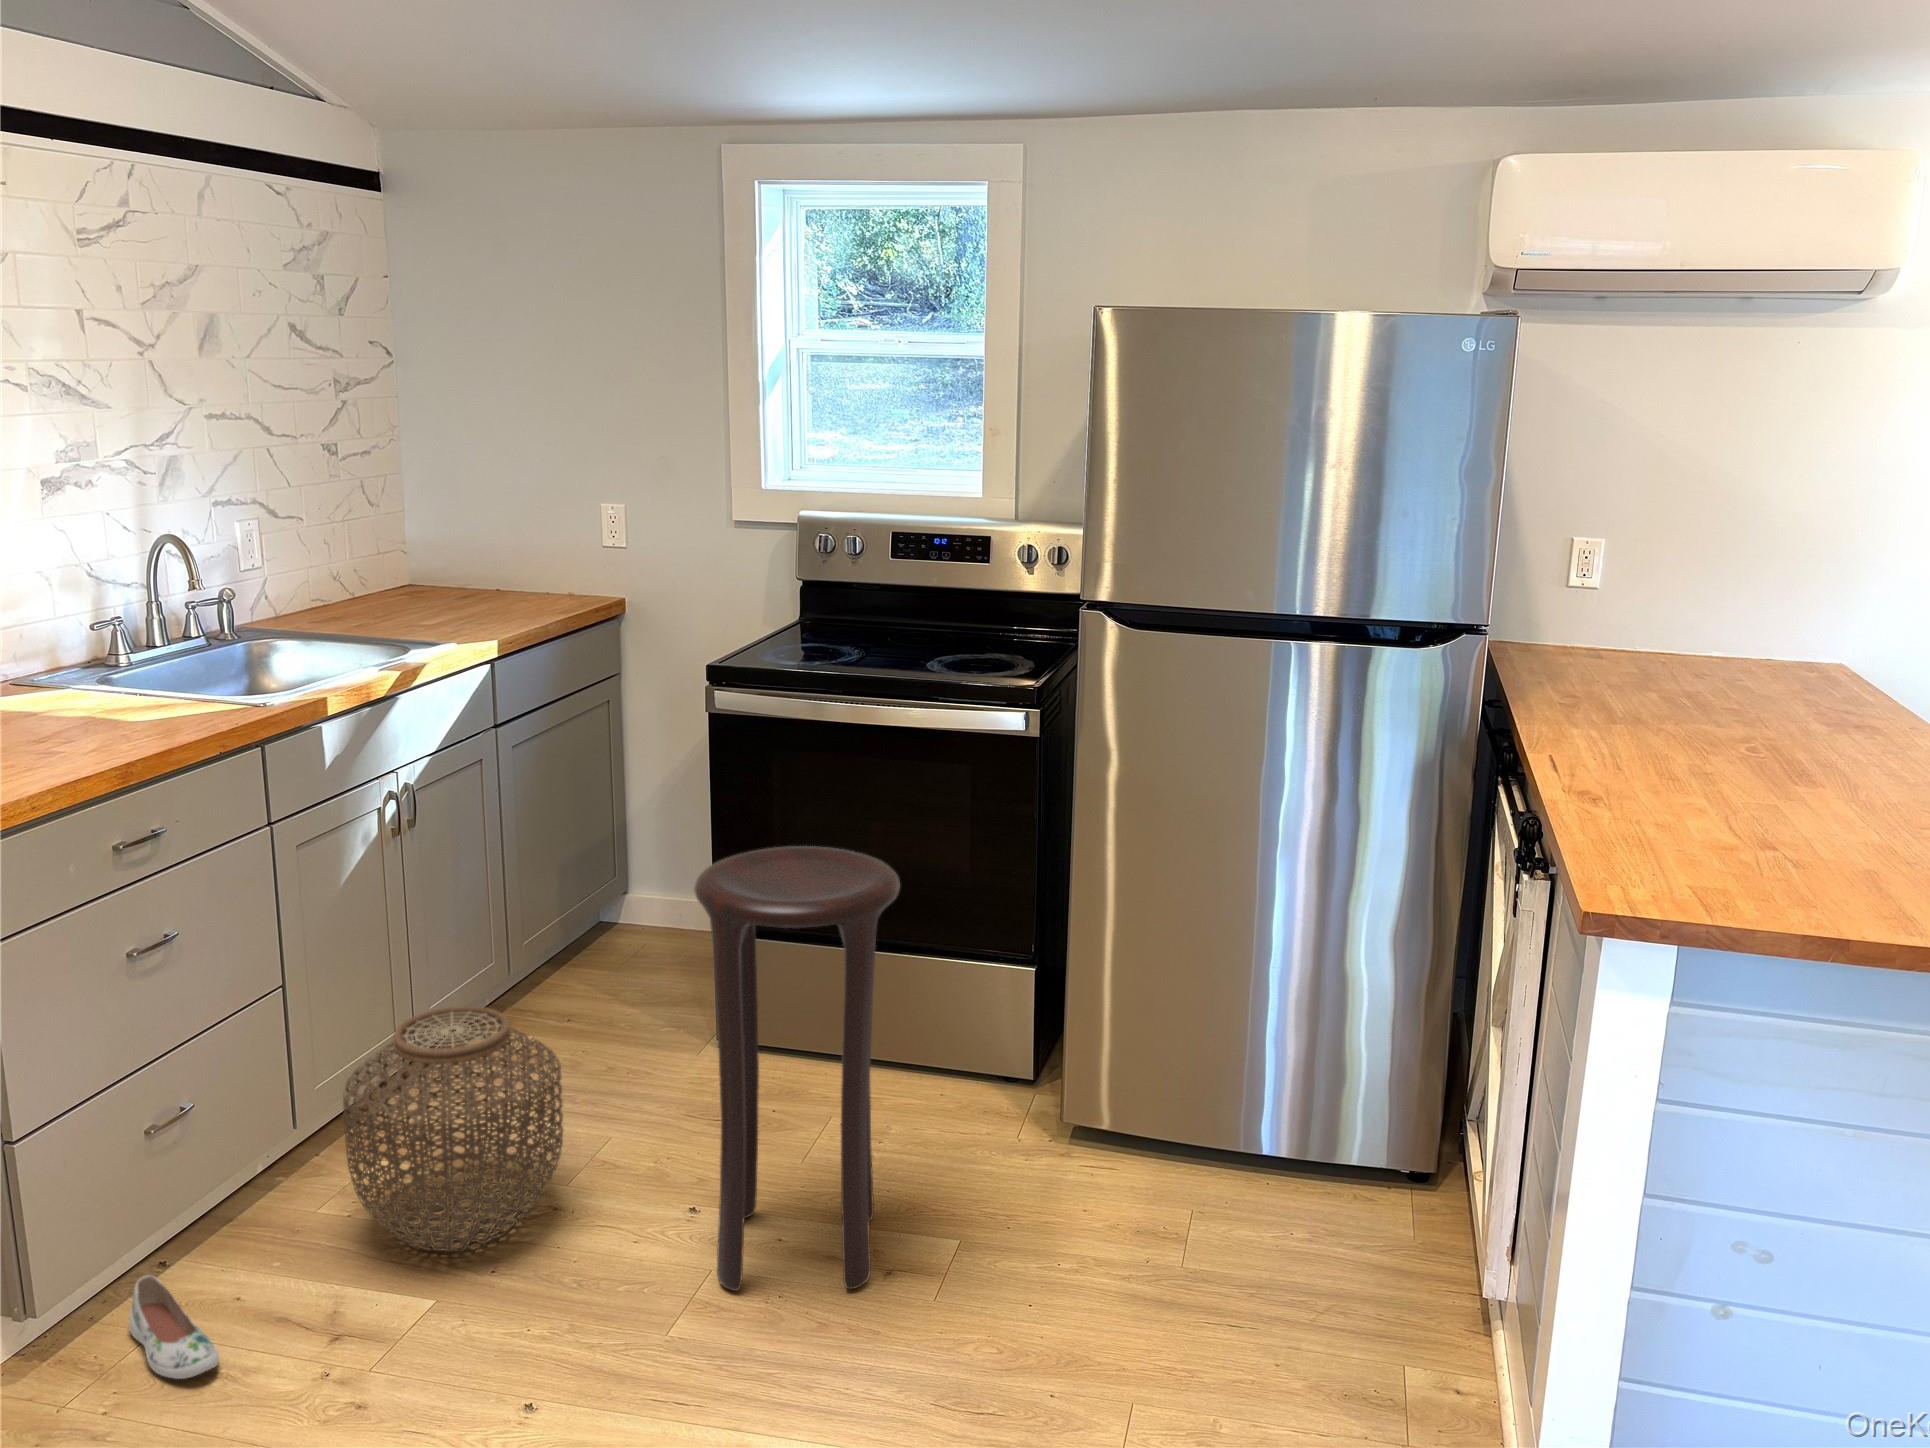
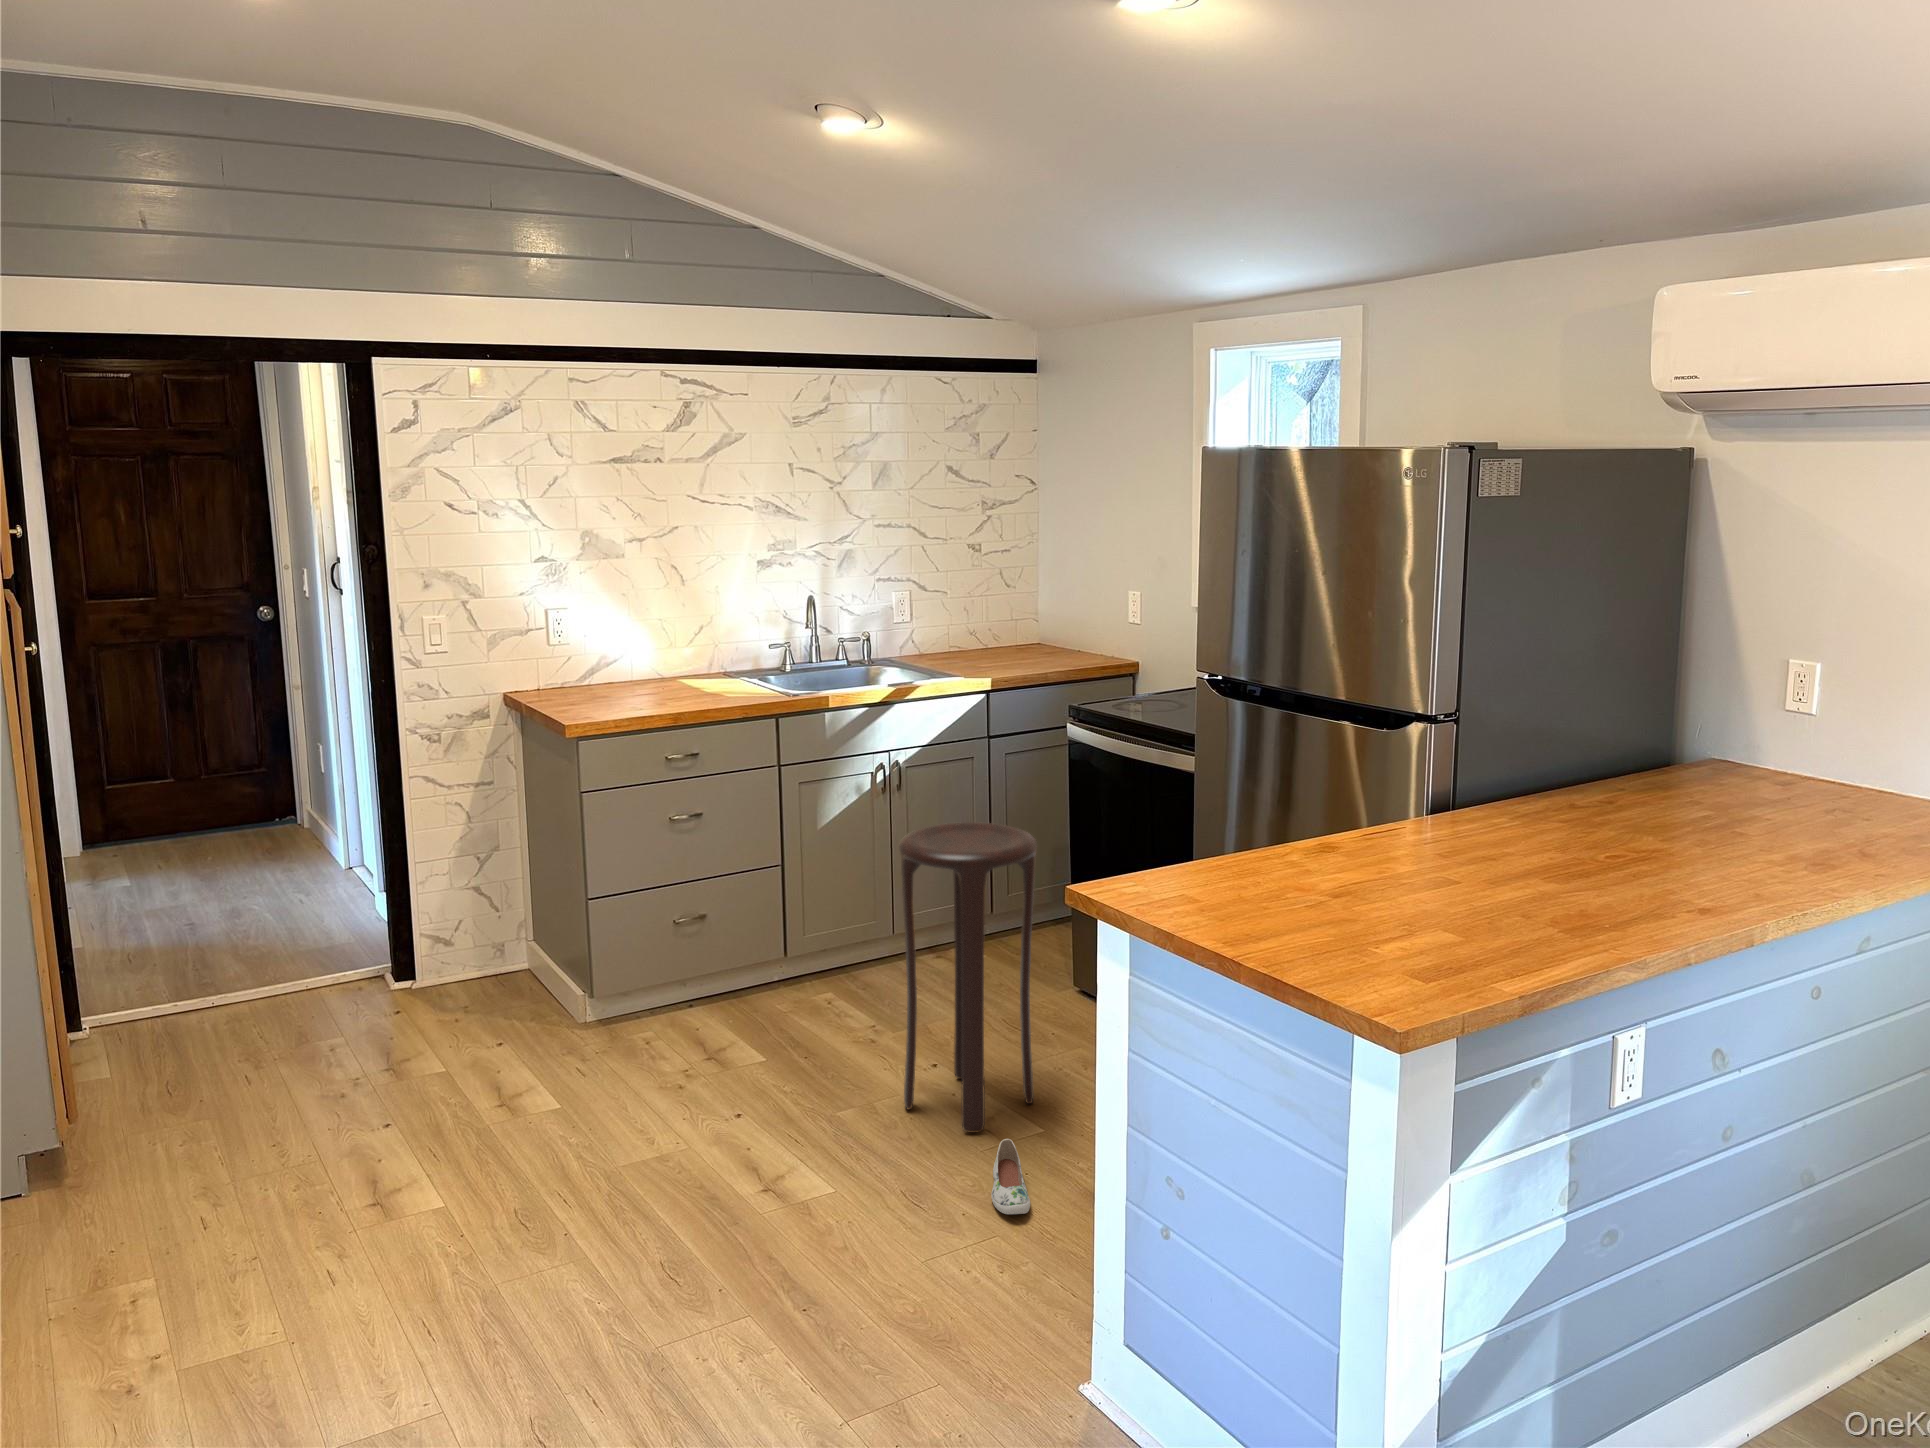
woven basket: present [343,1006,563,1252] -> none [764,895,894,1045]
shoe: present [129,1275,219,1379] -> present [991,1139,1030,1214]

